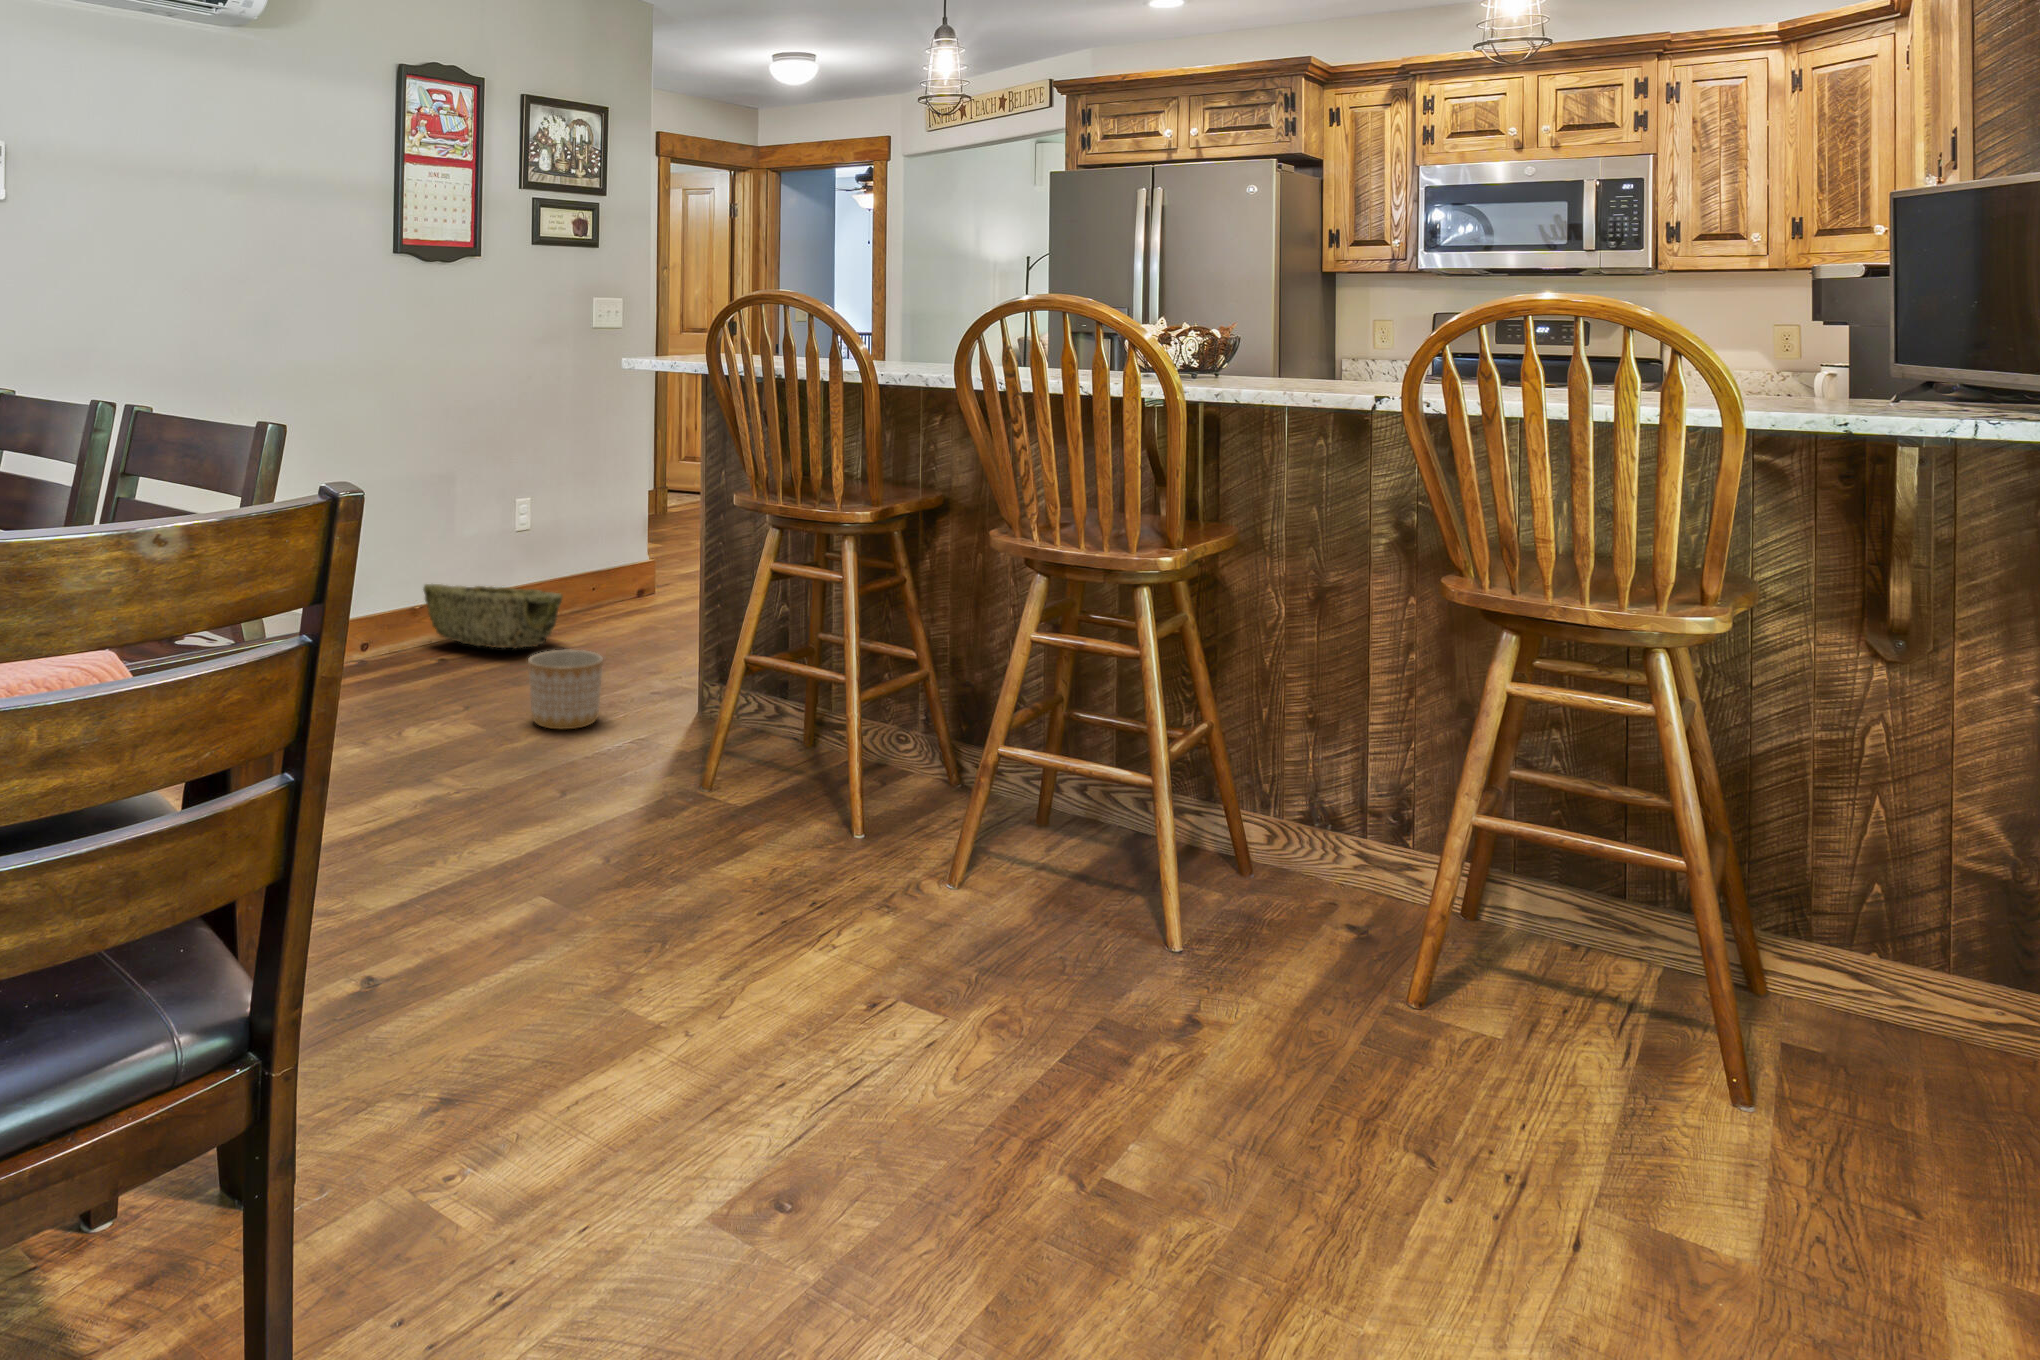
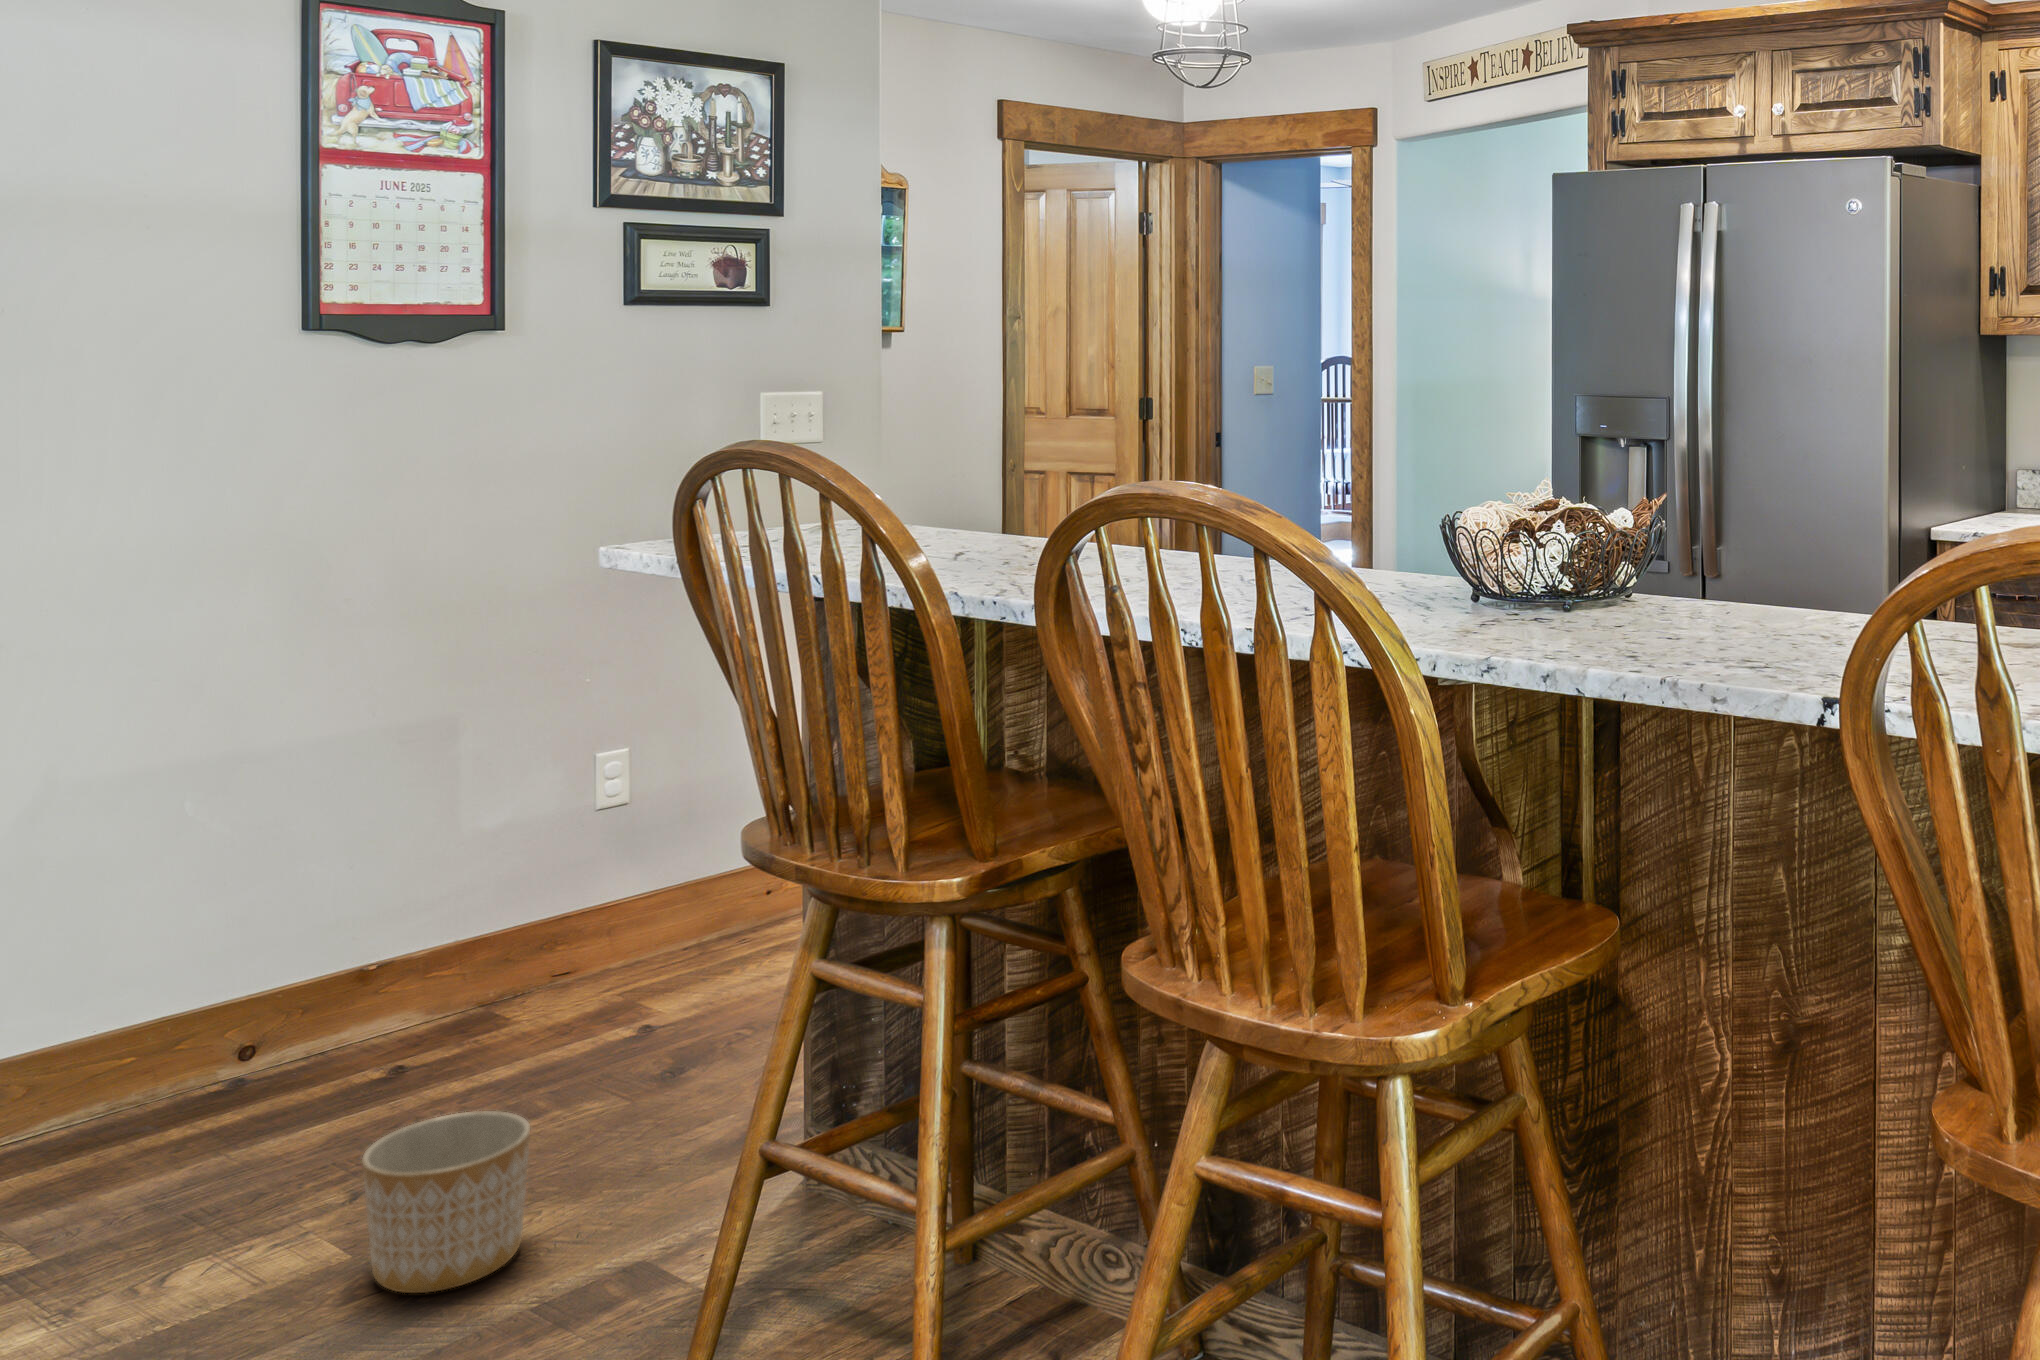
woven basket: present [423,584,562,650] -> none [354,913,616,1052]

